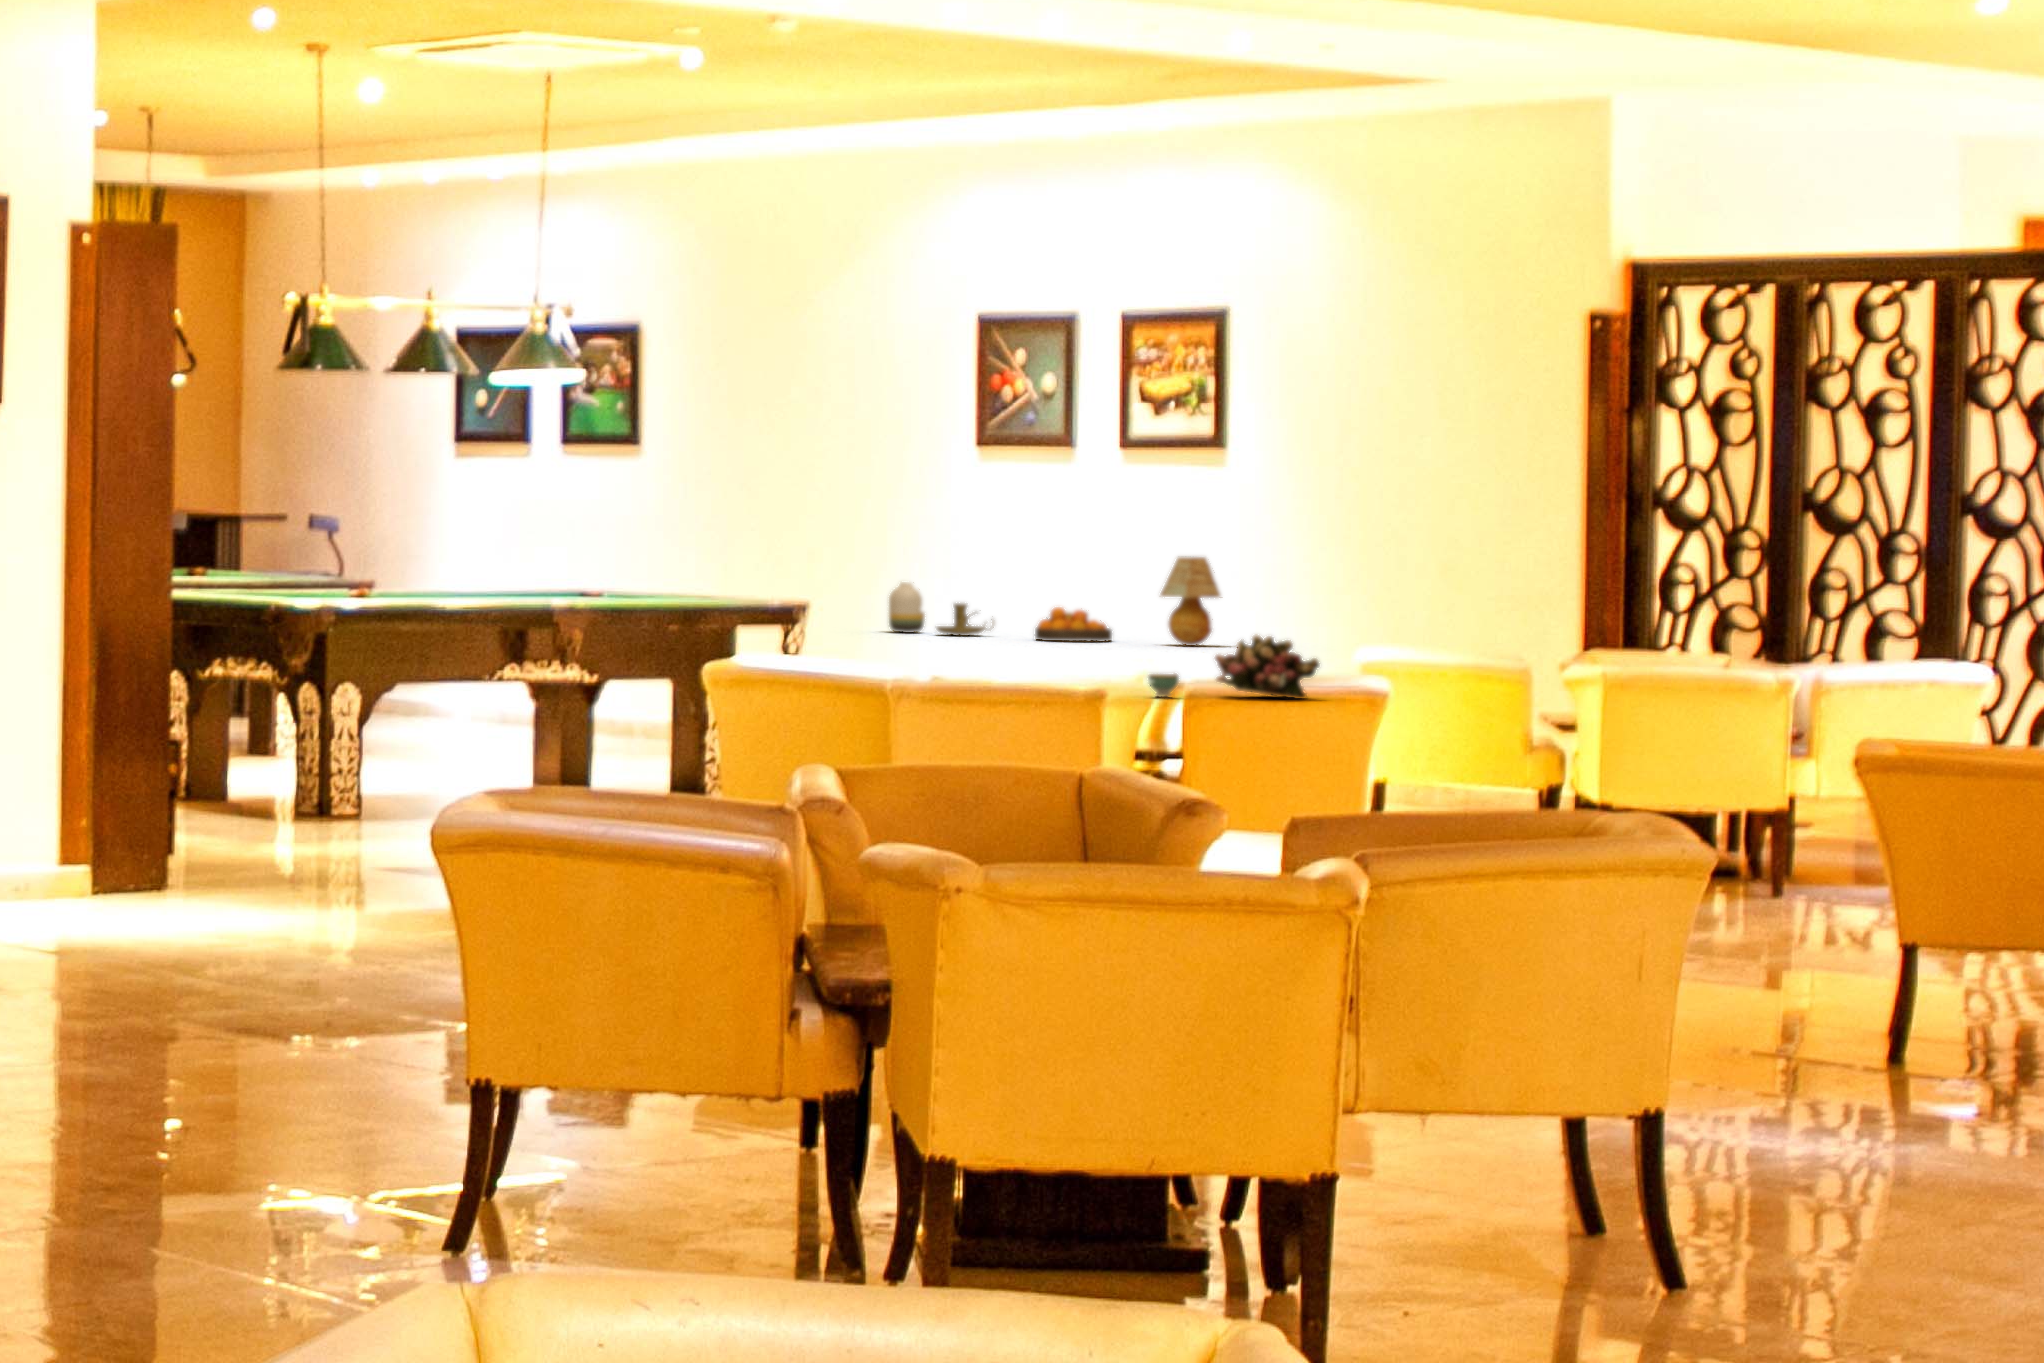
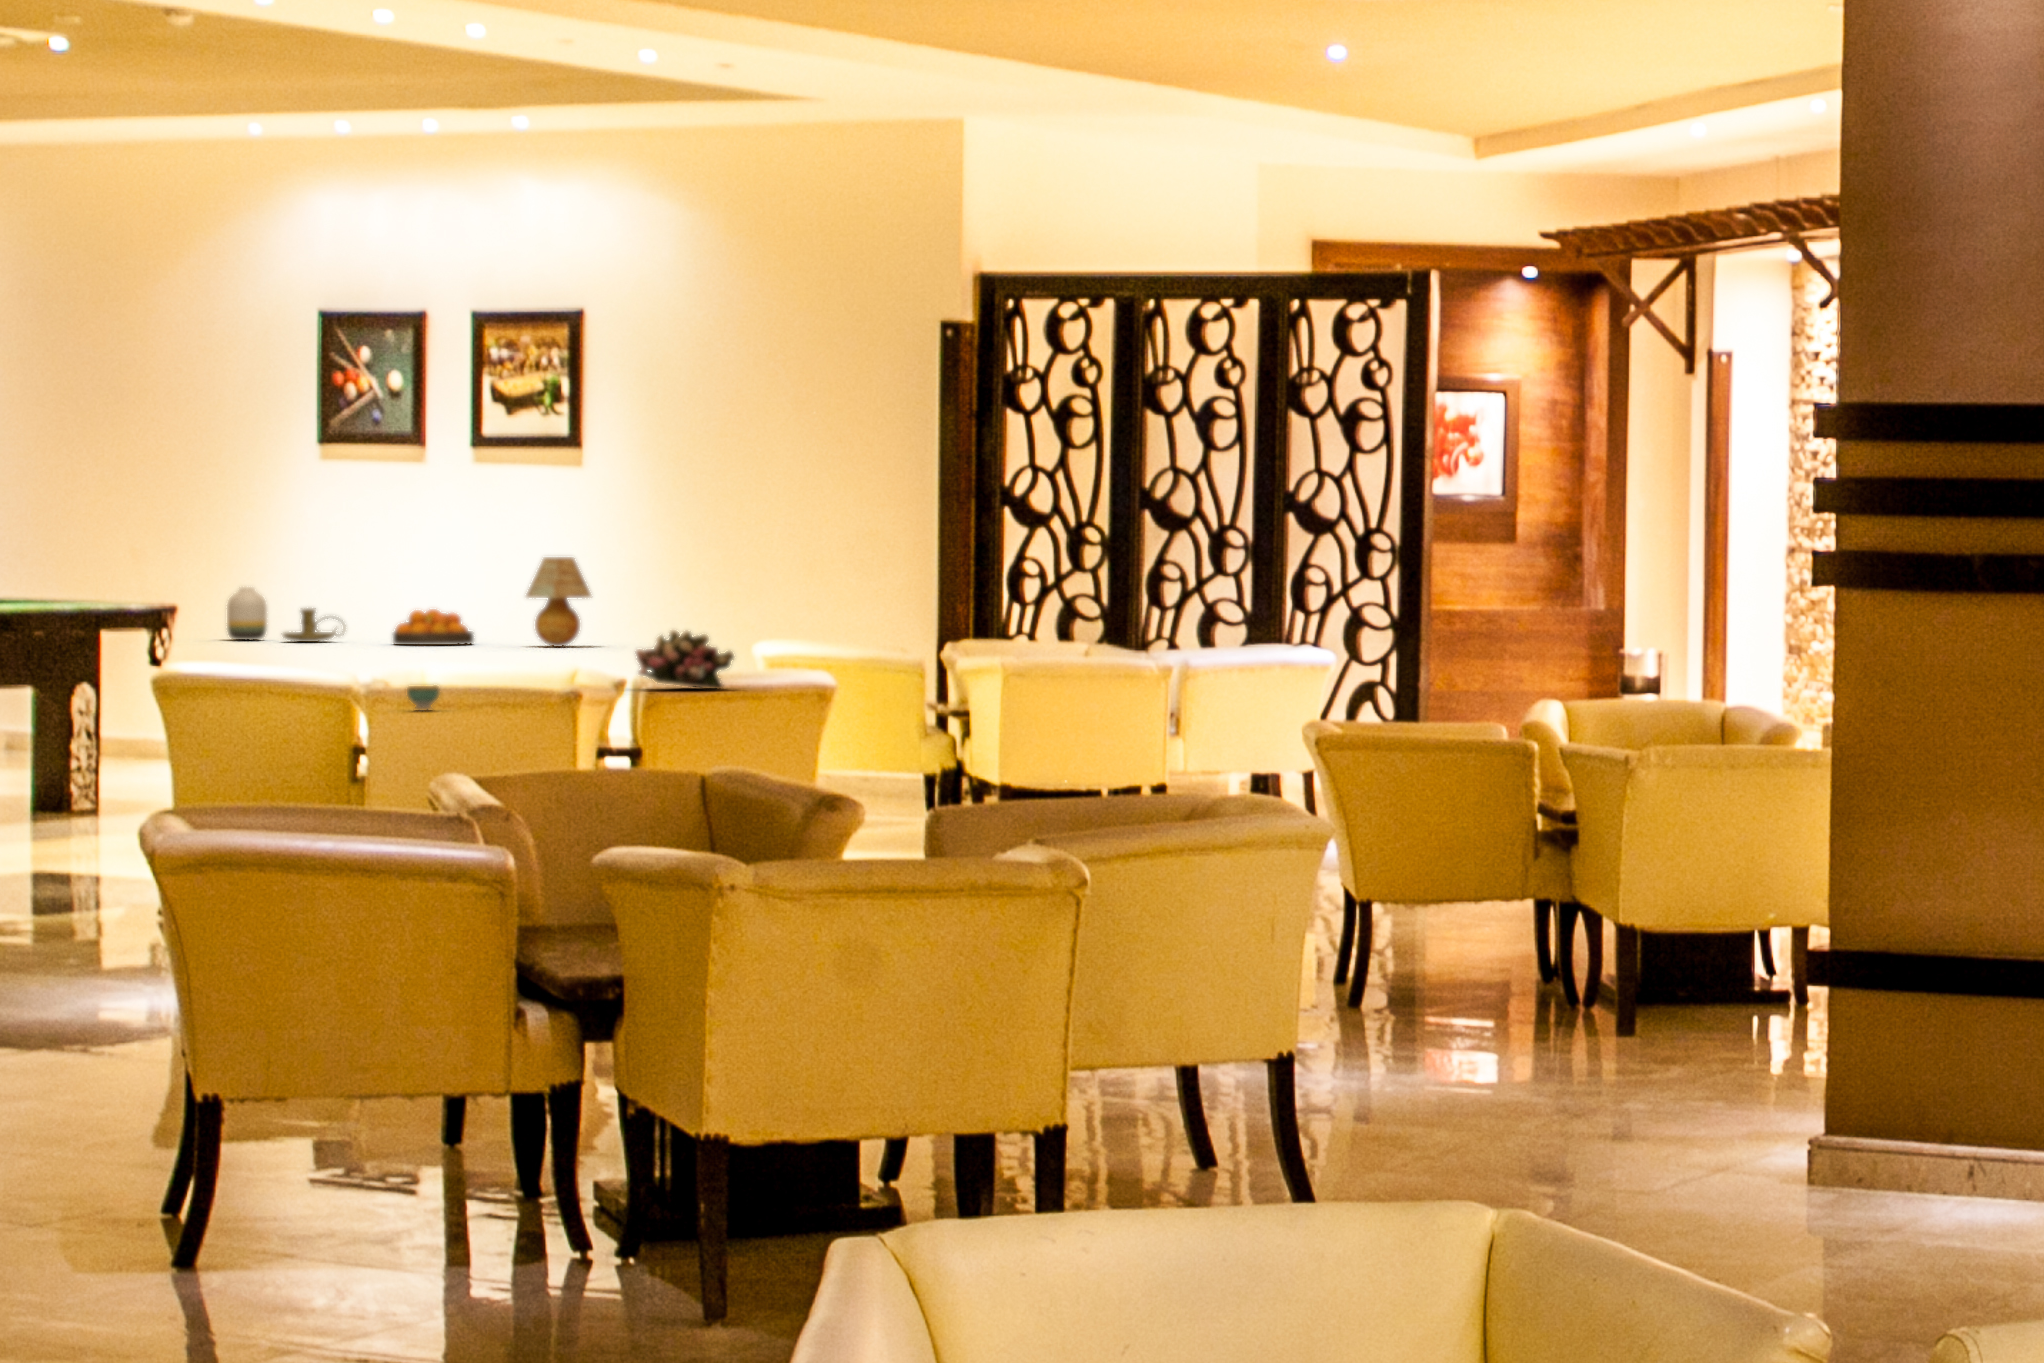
teacup: present [1149,674,1179,697] -> present [407,686,439,711]

